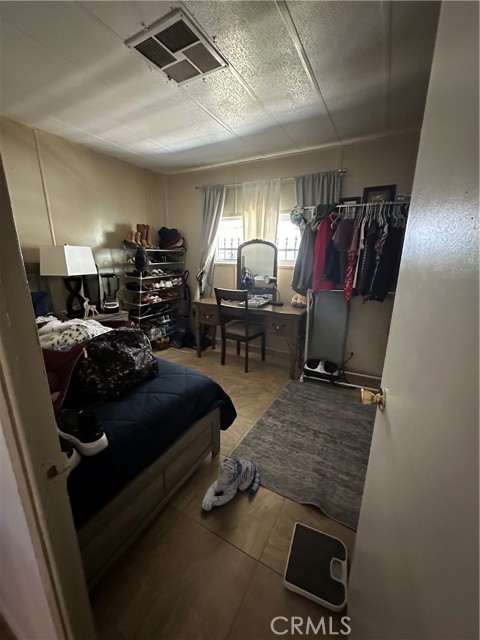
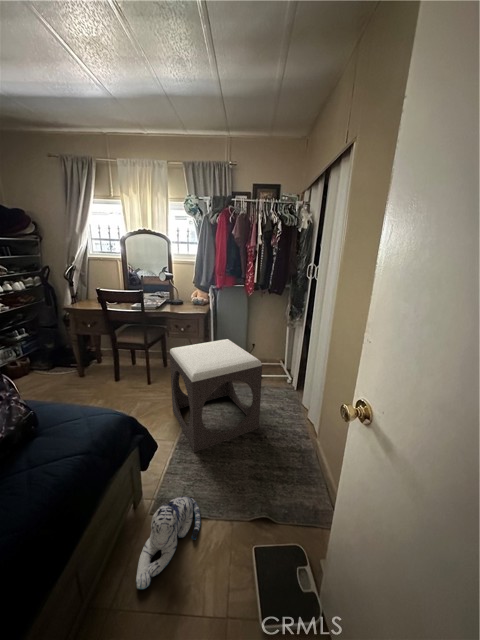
footstool: none [260,341,343,434] -> present [170,339,262,452]

